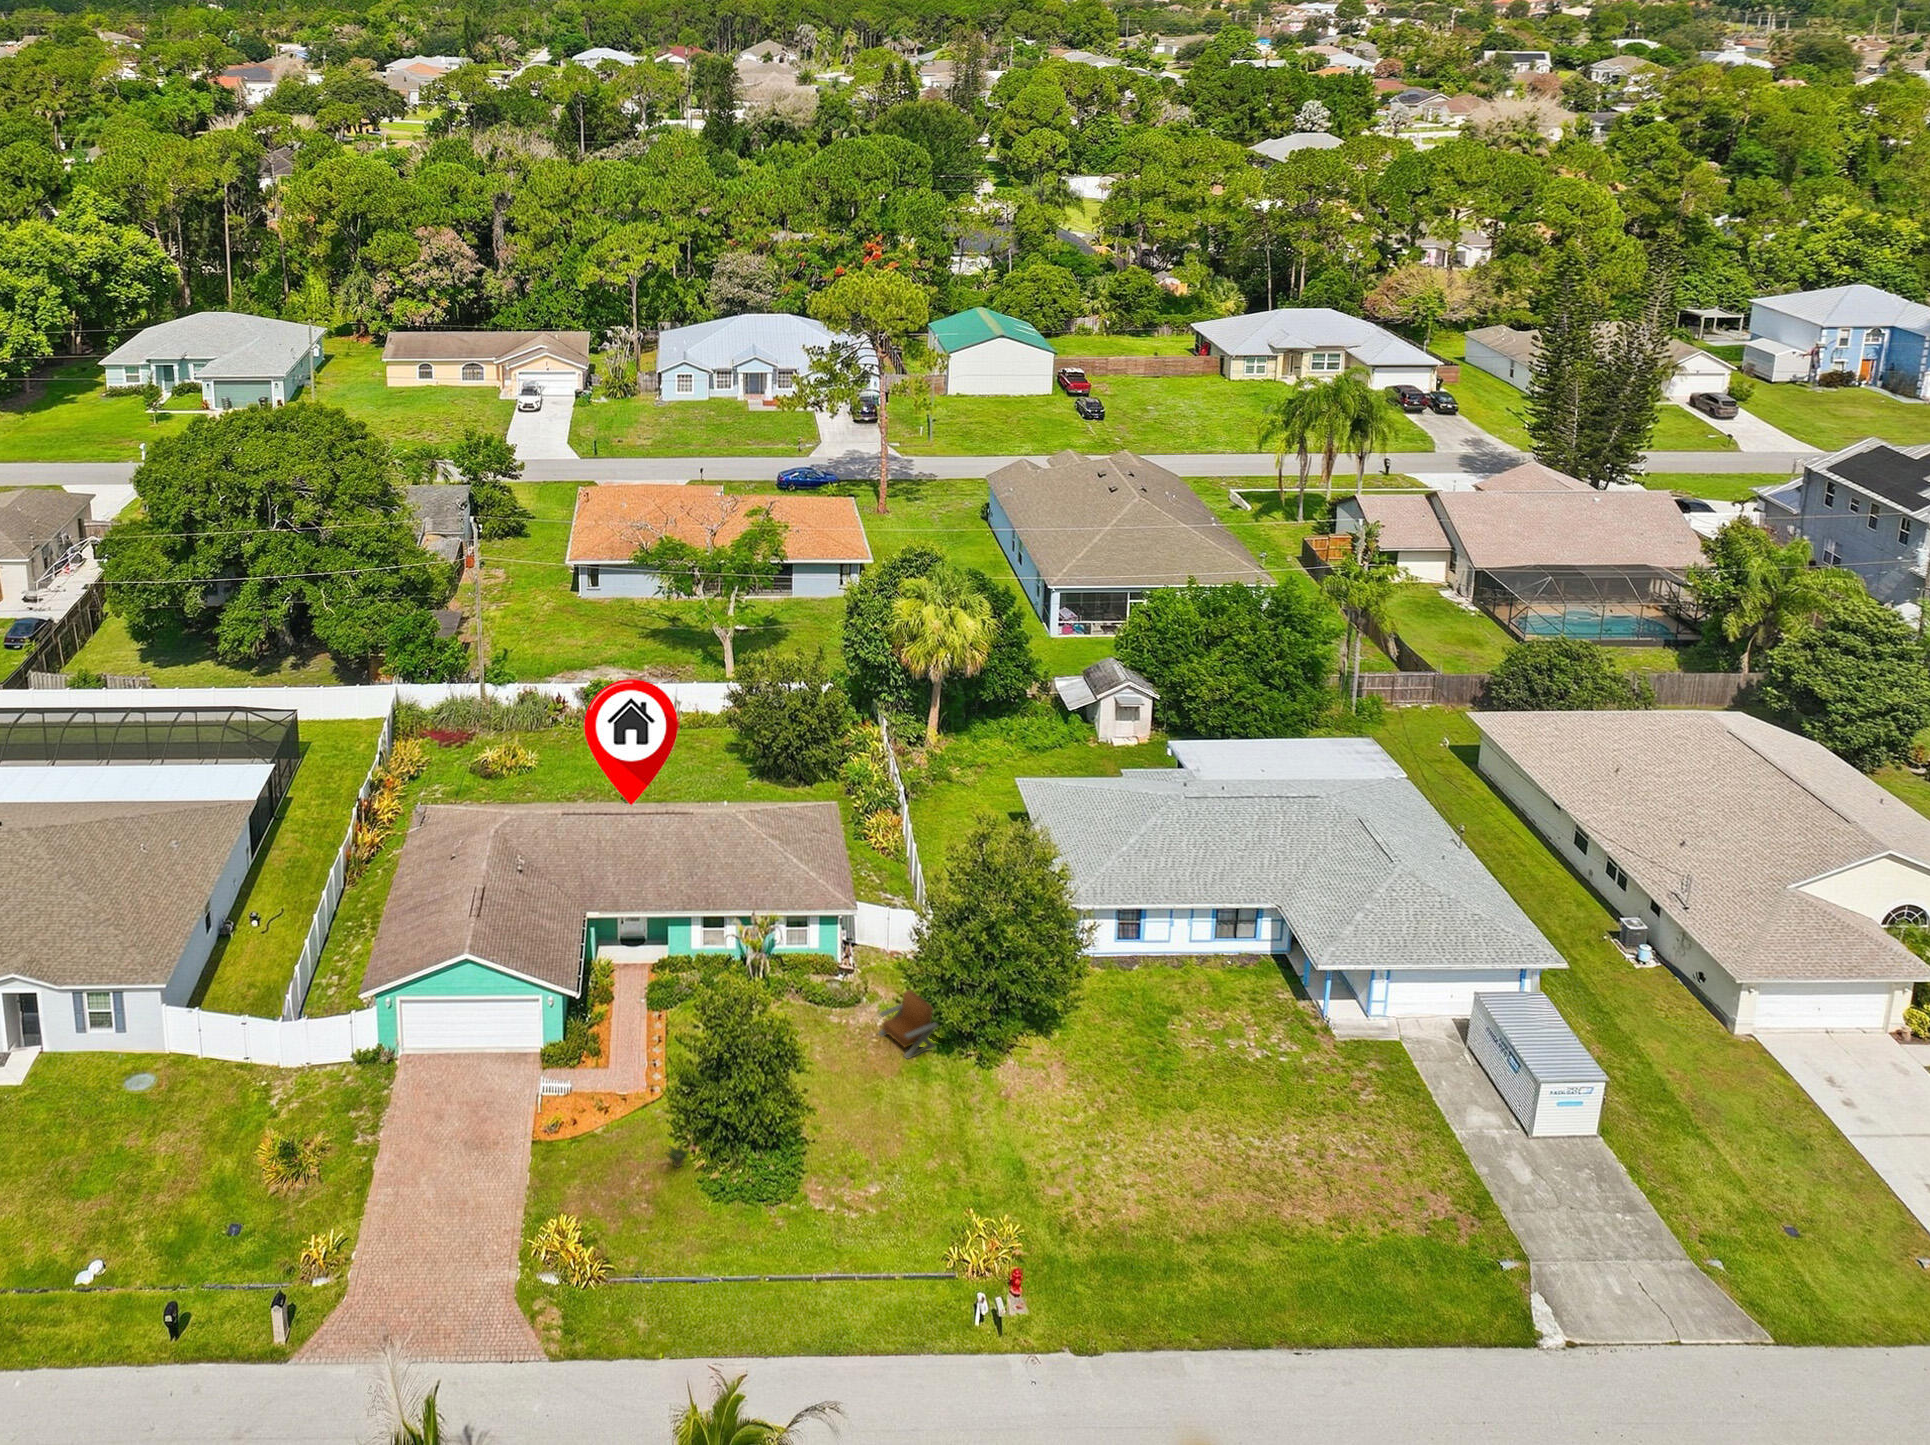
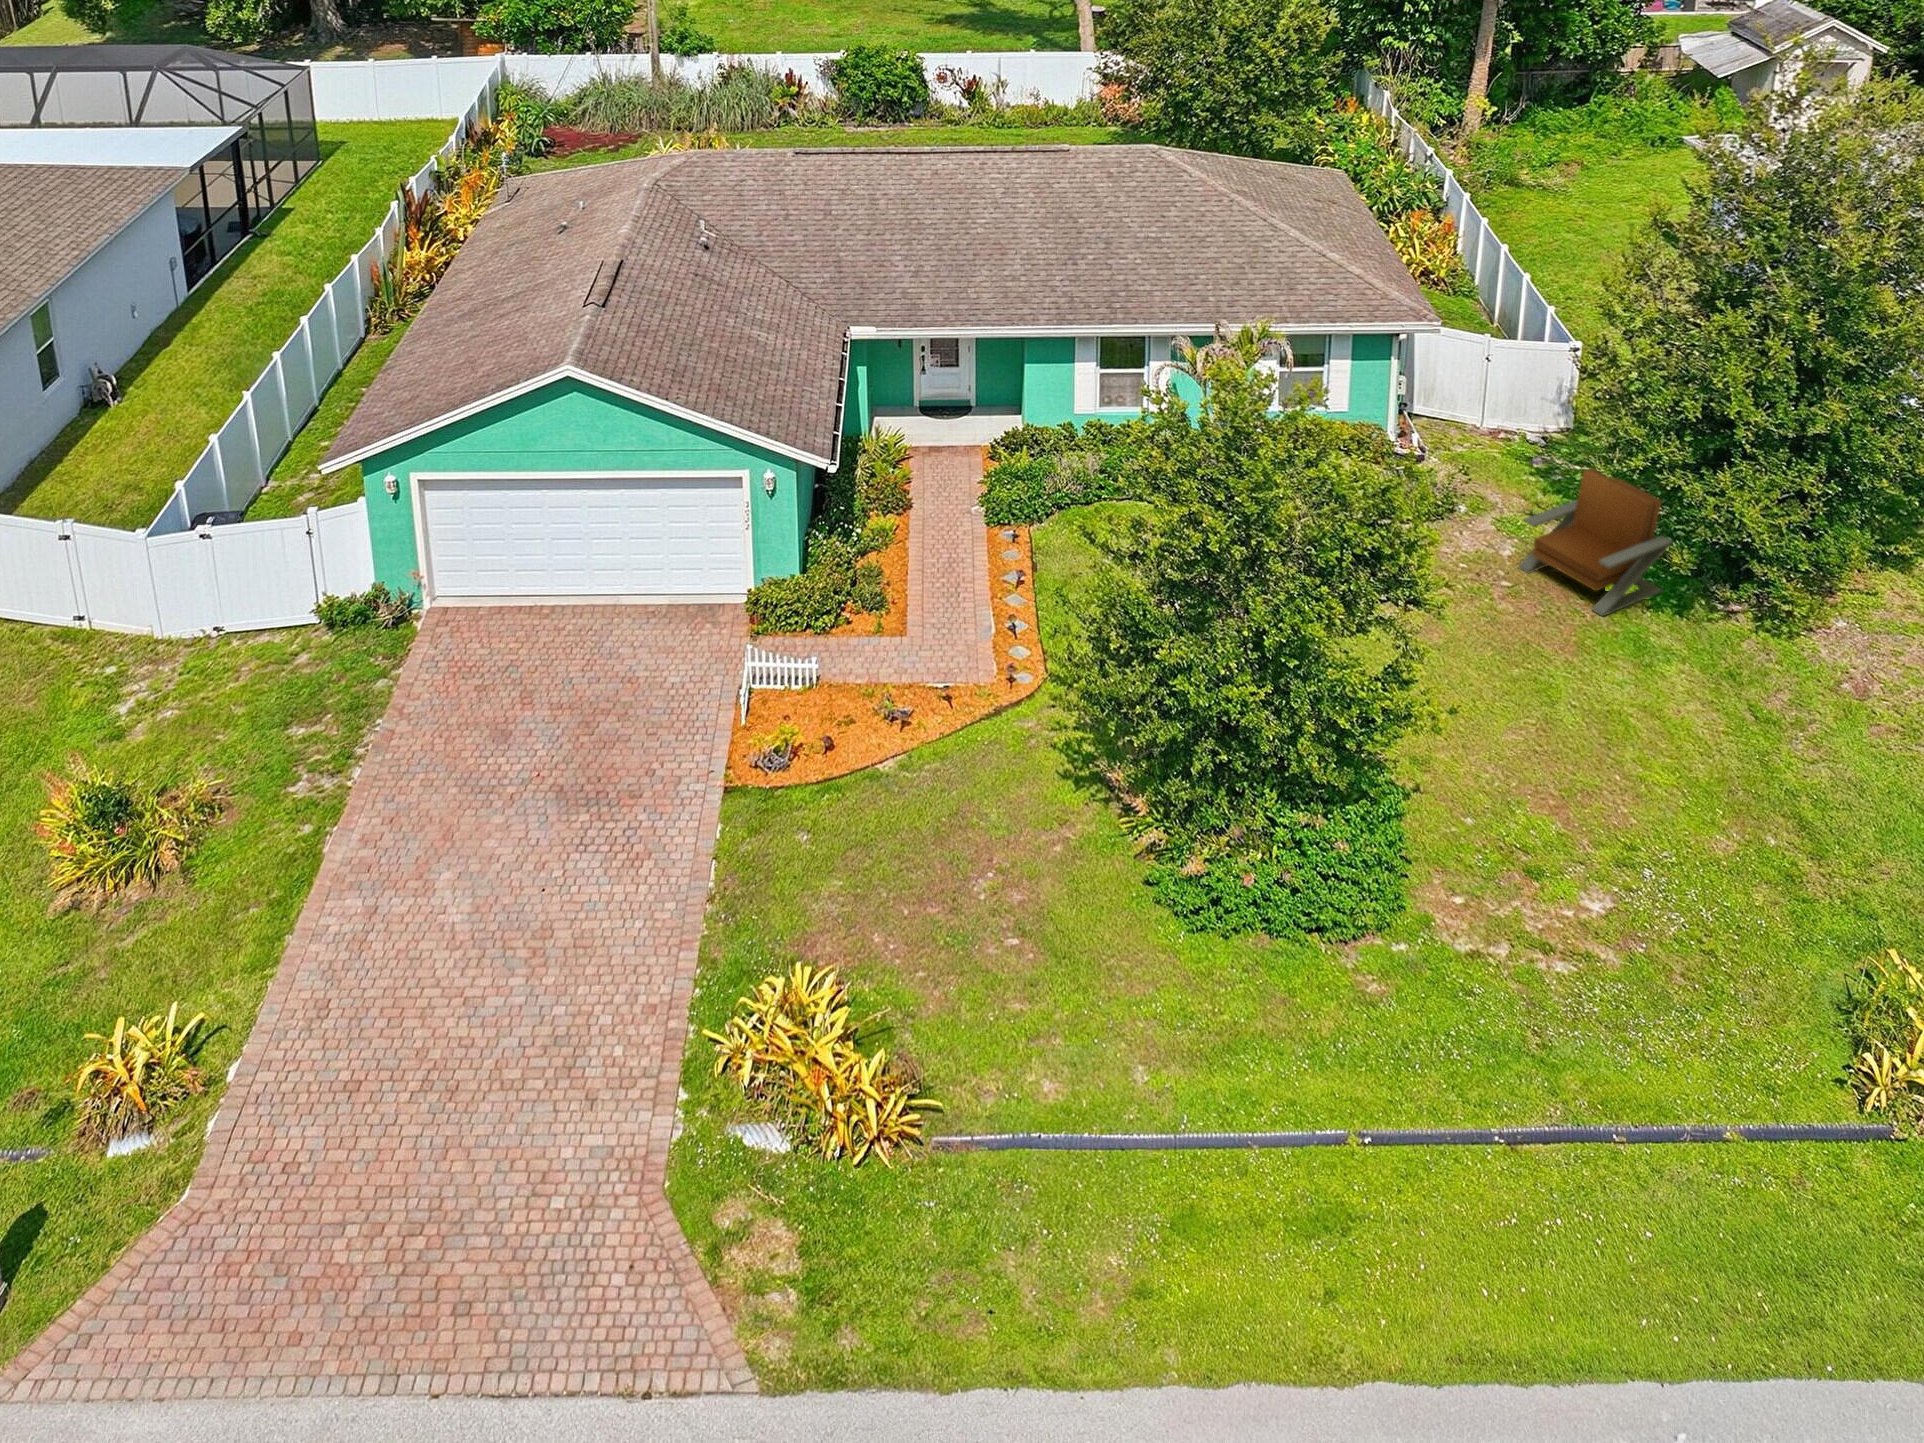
decorative plant: present [667,1146,689,1168] -> none [1055,793,1131,852]

